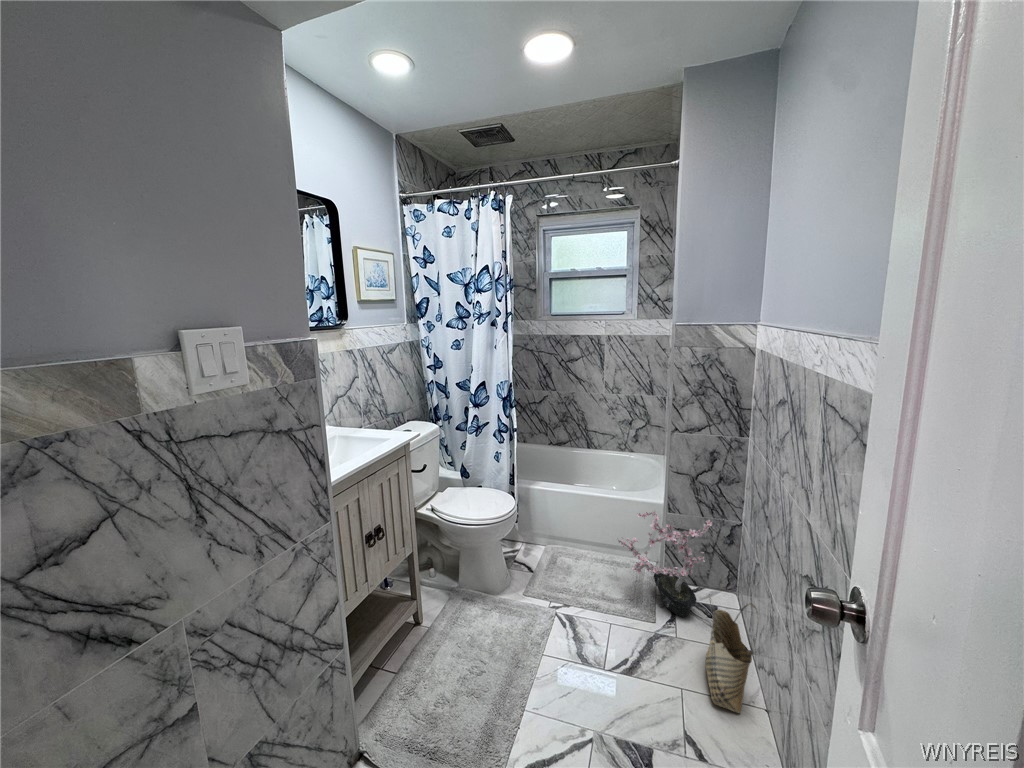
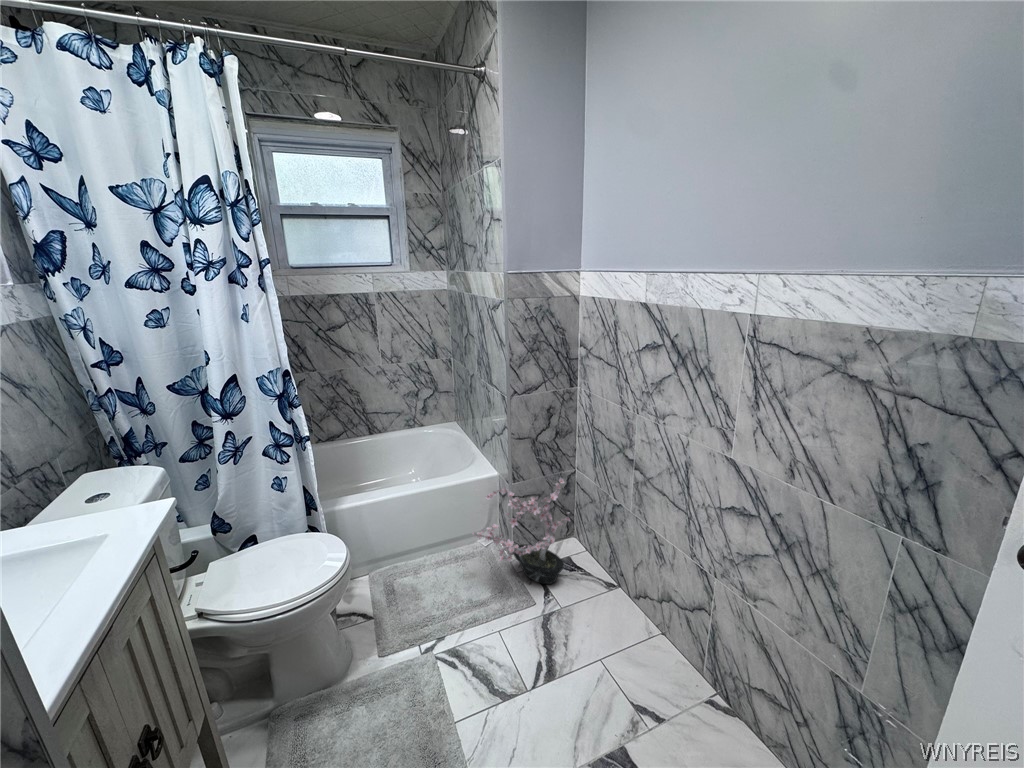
woven basket: present [706,594,758,713] -> none [597,545,659,655]

